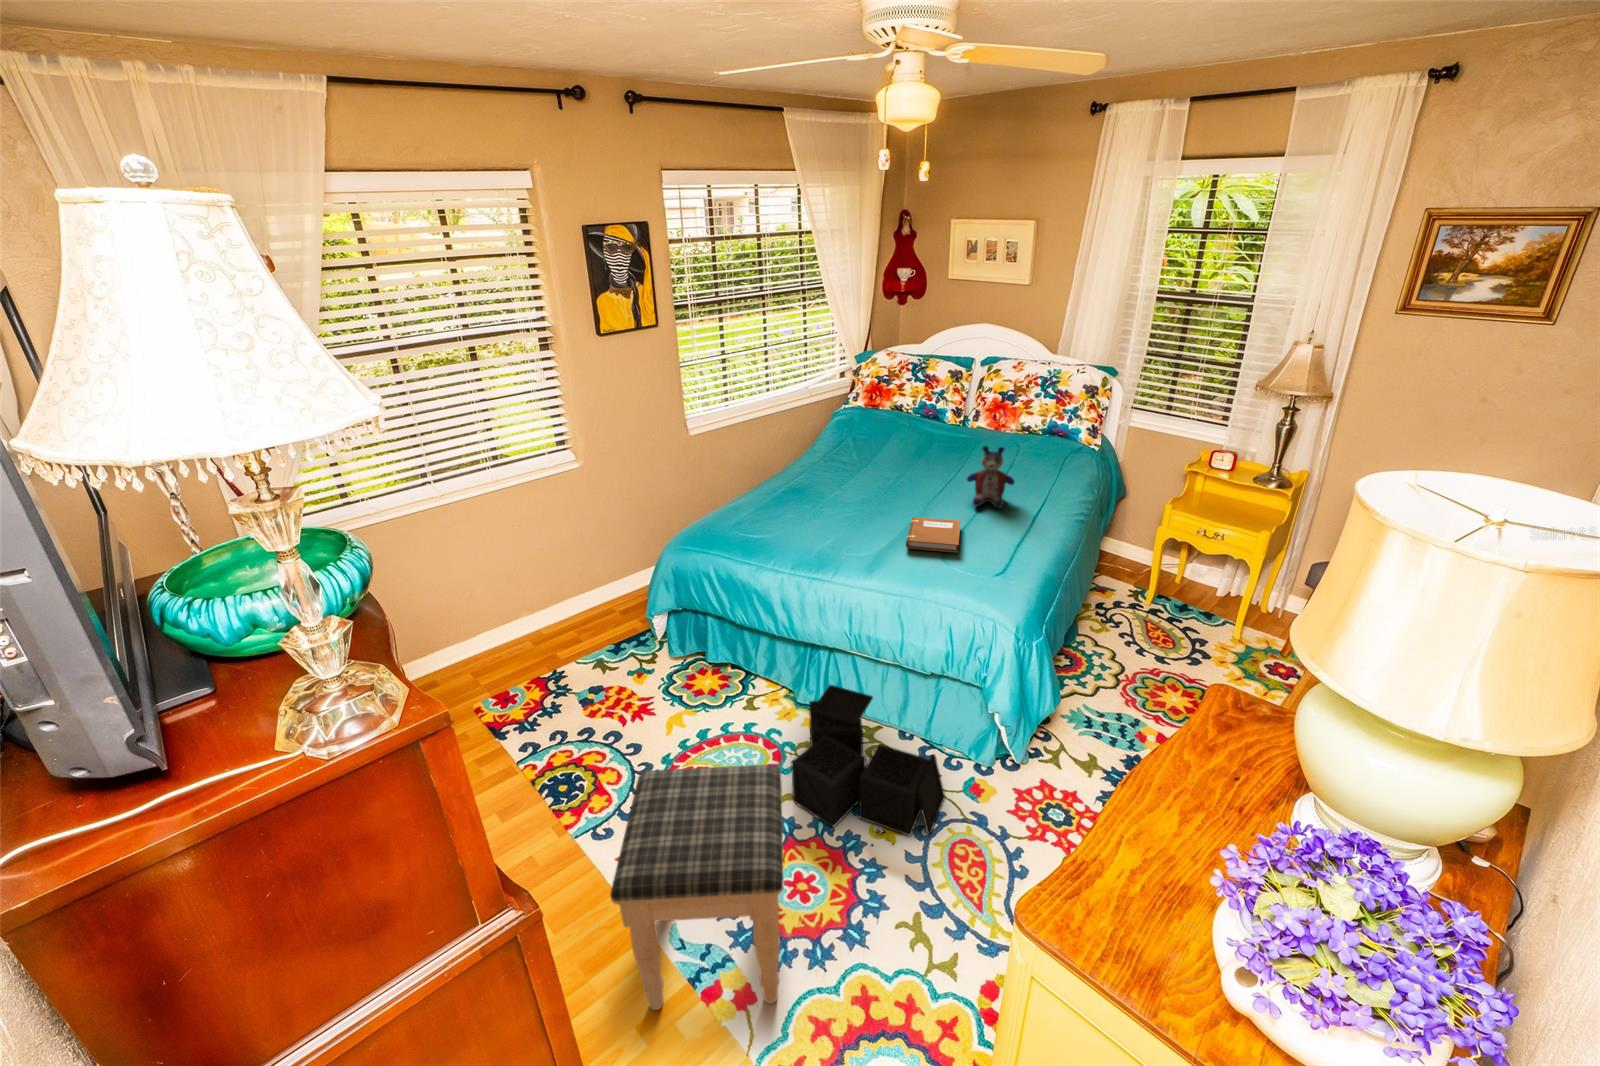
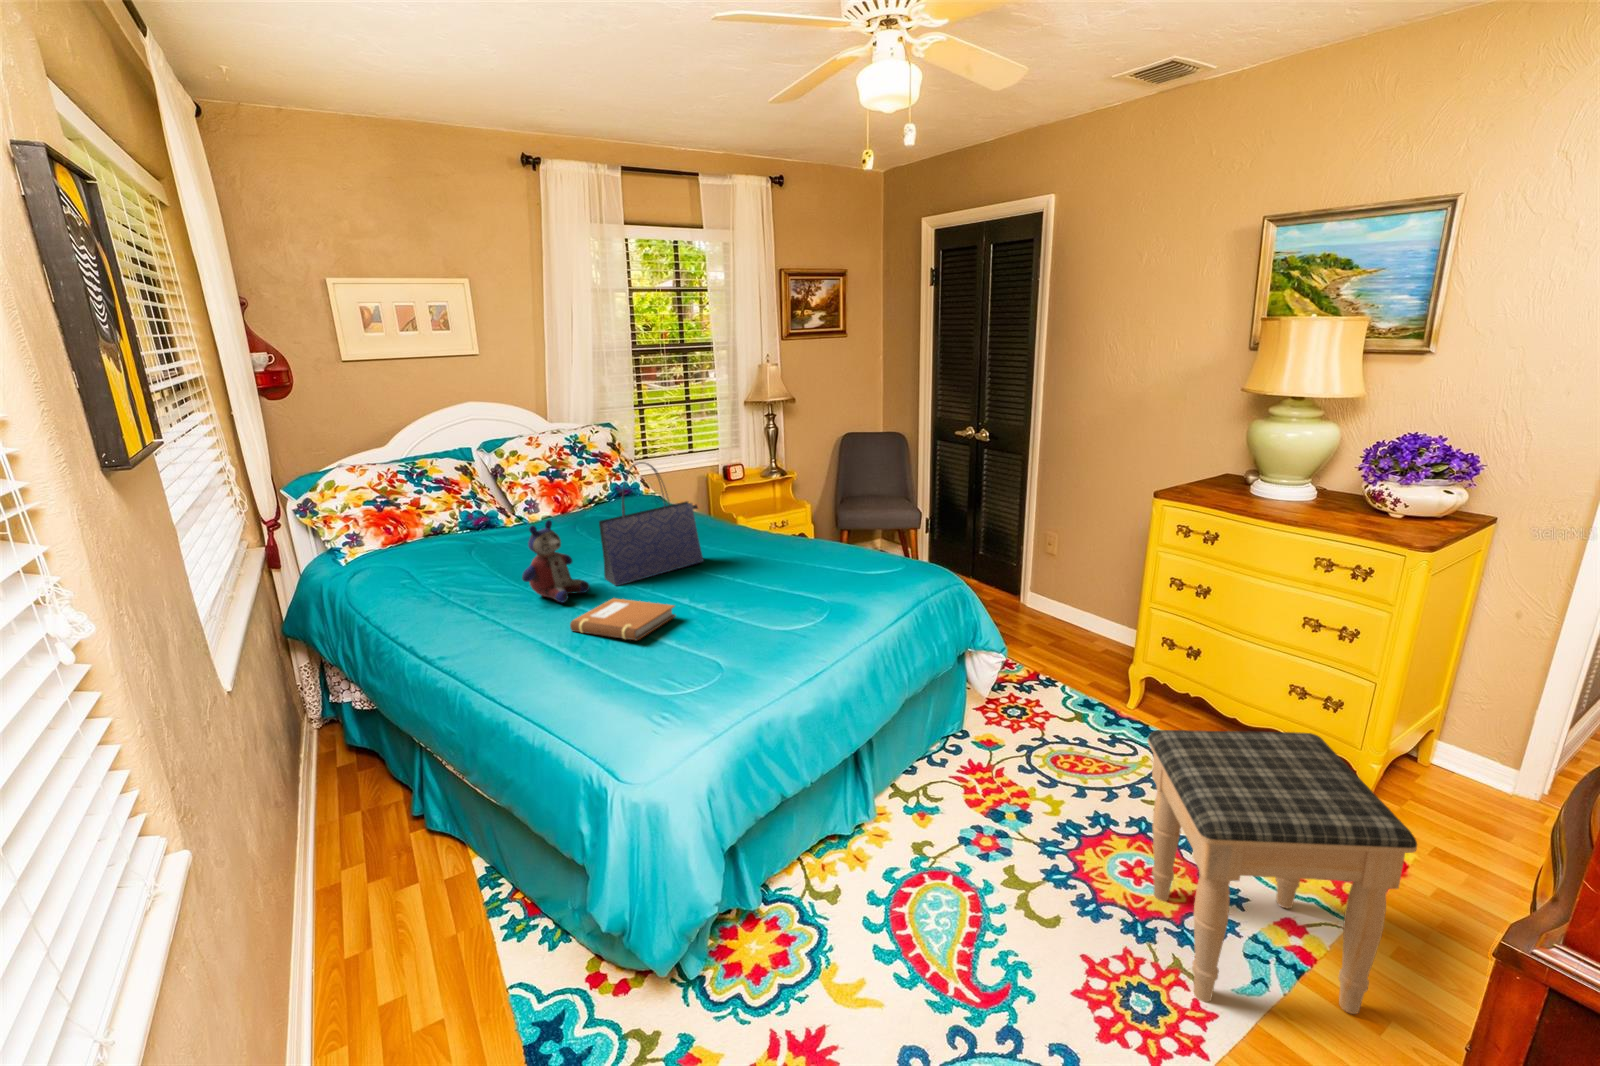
tote bag: none [864,402,941,497] -> present [599,462,703,586]
stuffed bear: present [967,446,1015,508] -> present [522,520,590,603]
notebook: present [906,517,961,553] -> present [570,598,676,640]
storage bin: present [791,685,945,846] -> none [881,718,1083,862]

